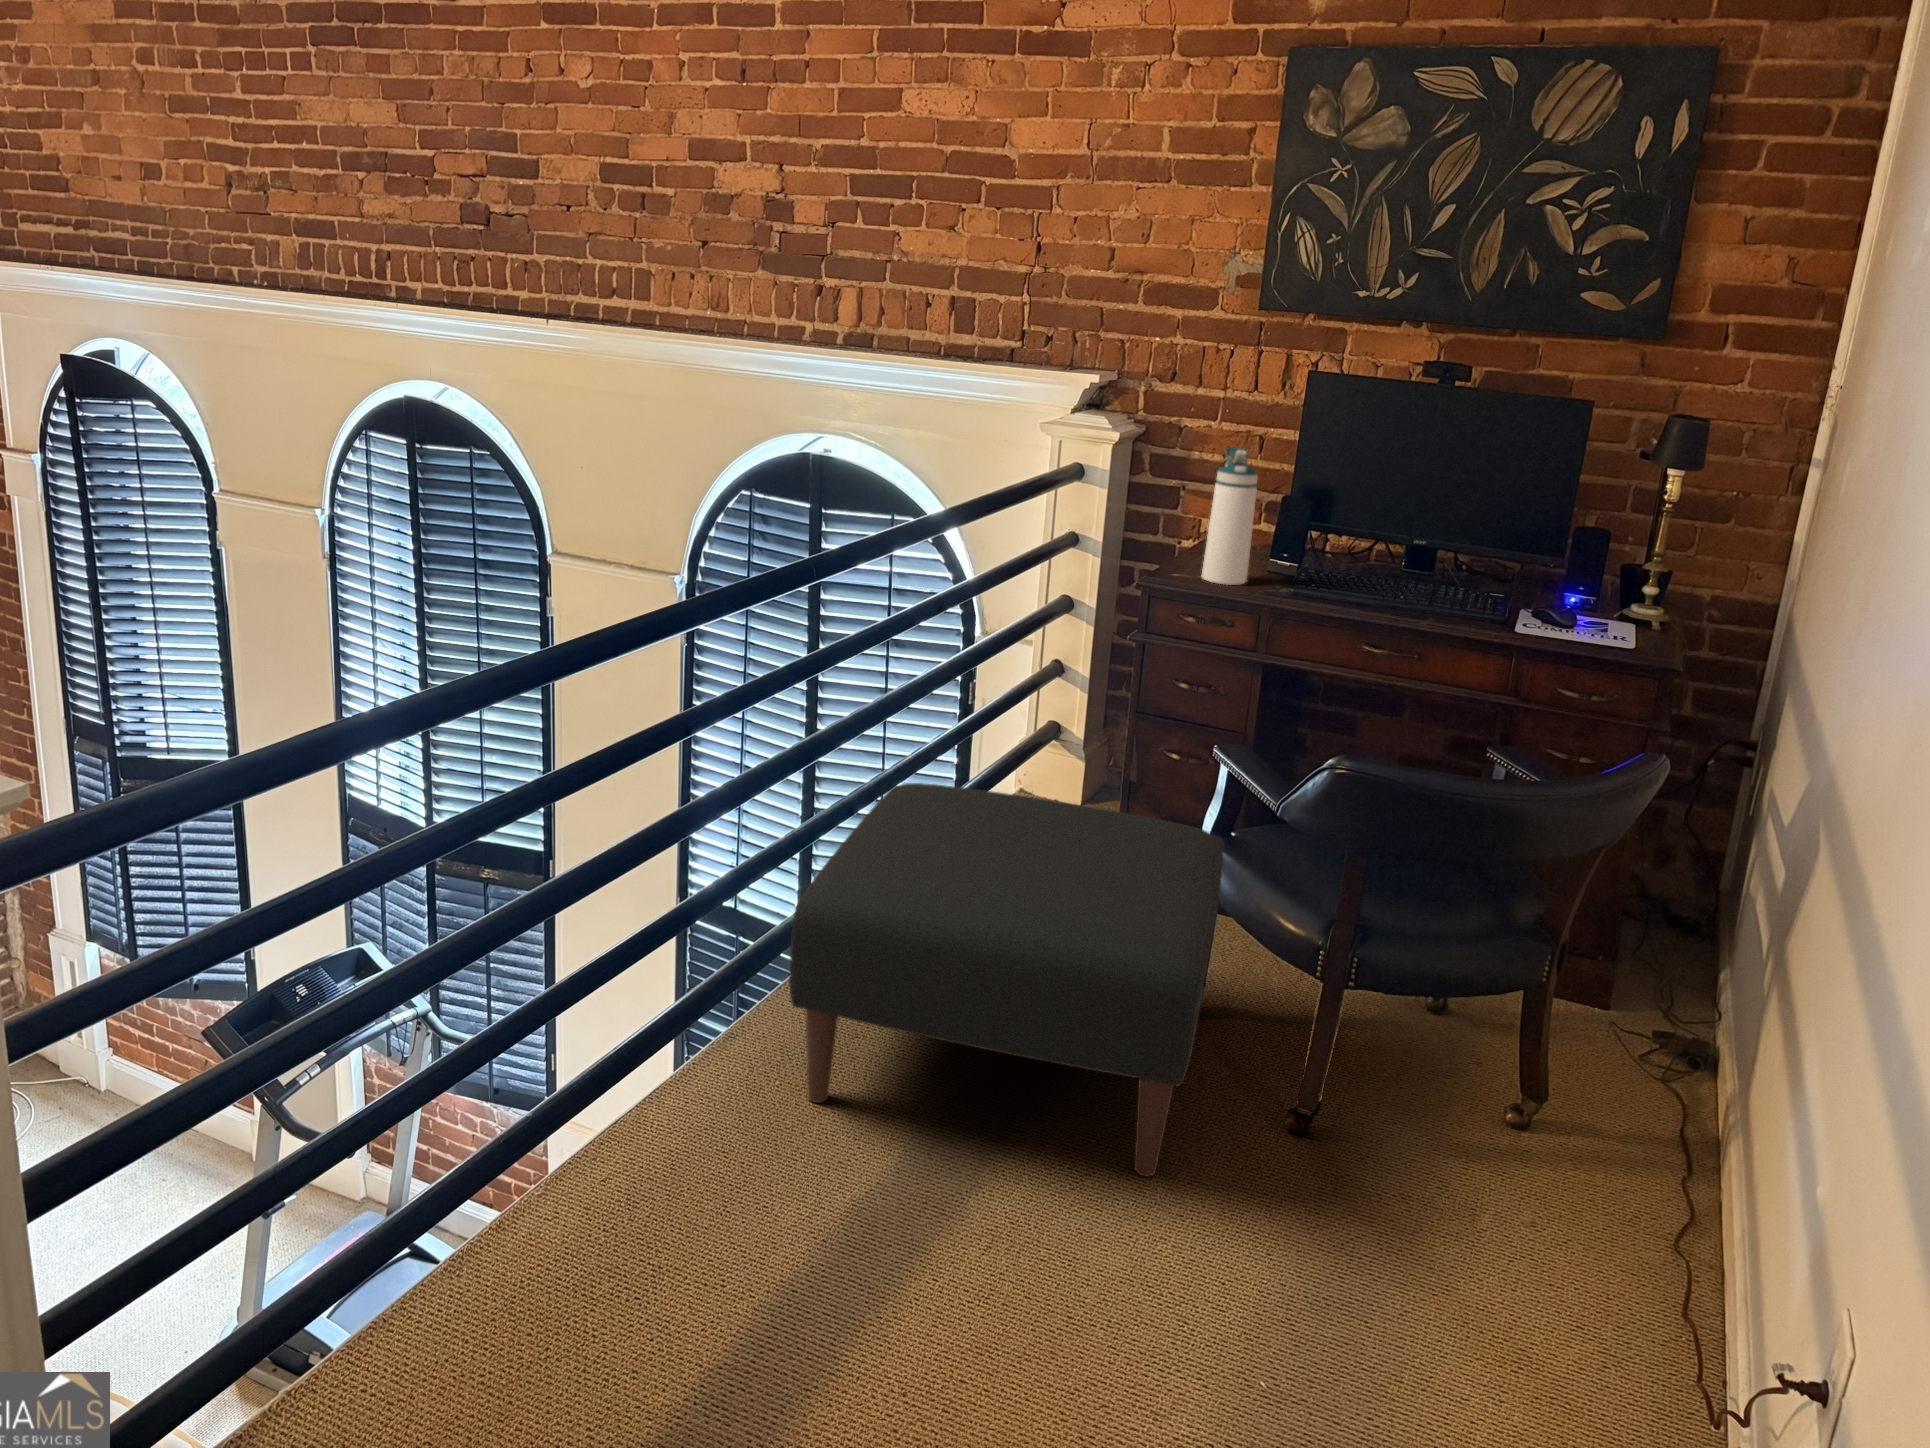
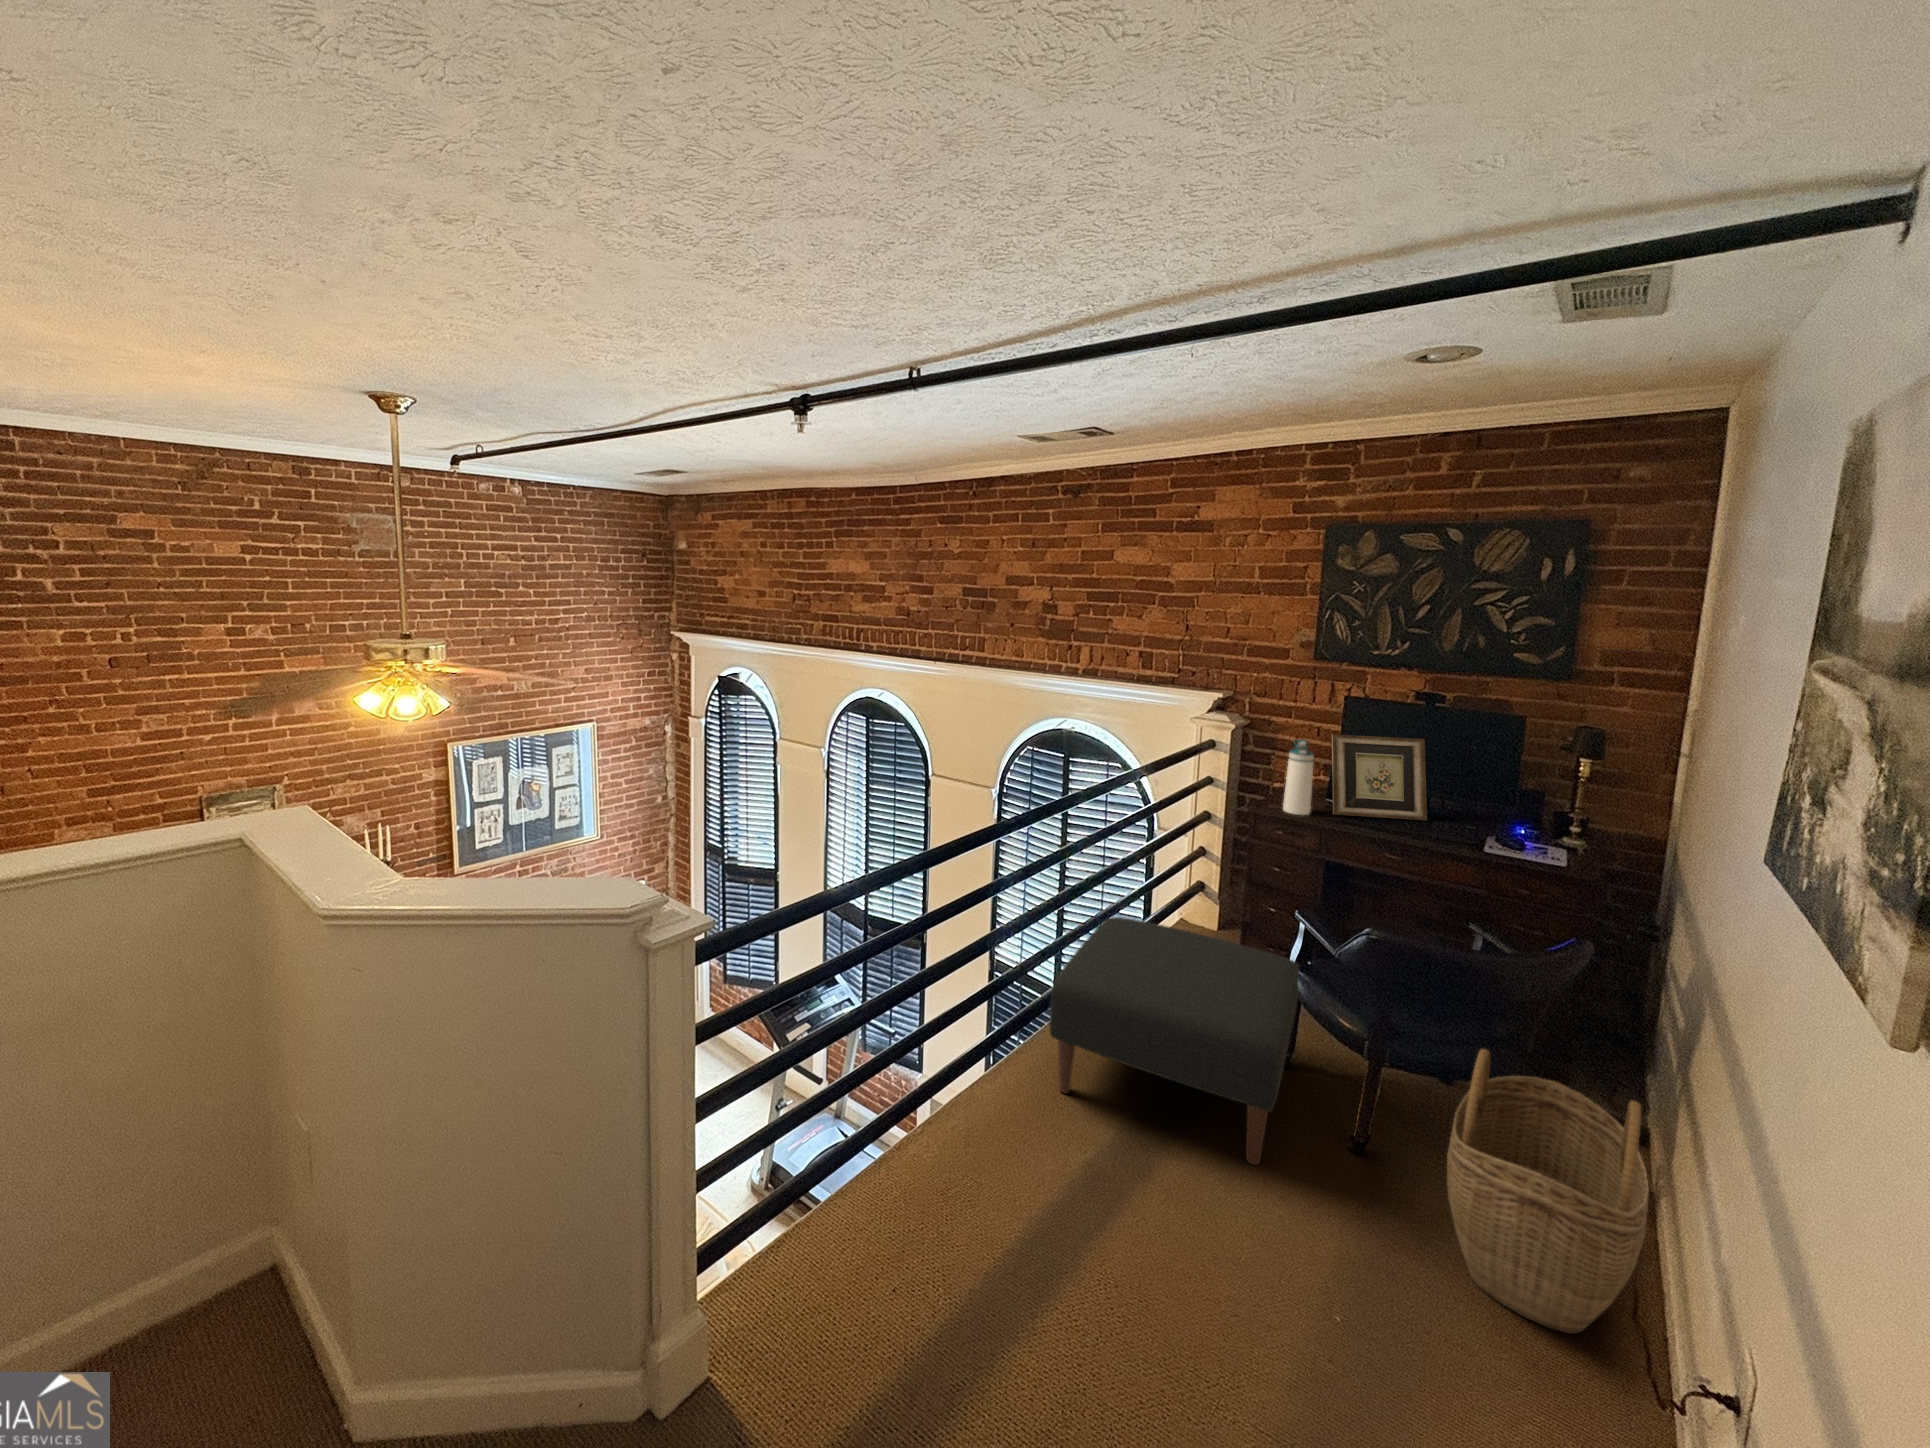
picture frame: none [1283,438,1435,587] -> present [1332,734,1427,820]
woven basket: none [1454,940,1746,1353] -> present [1447,1049,1649,1334]

